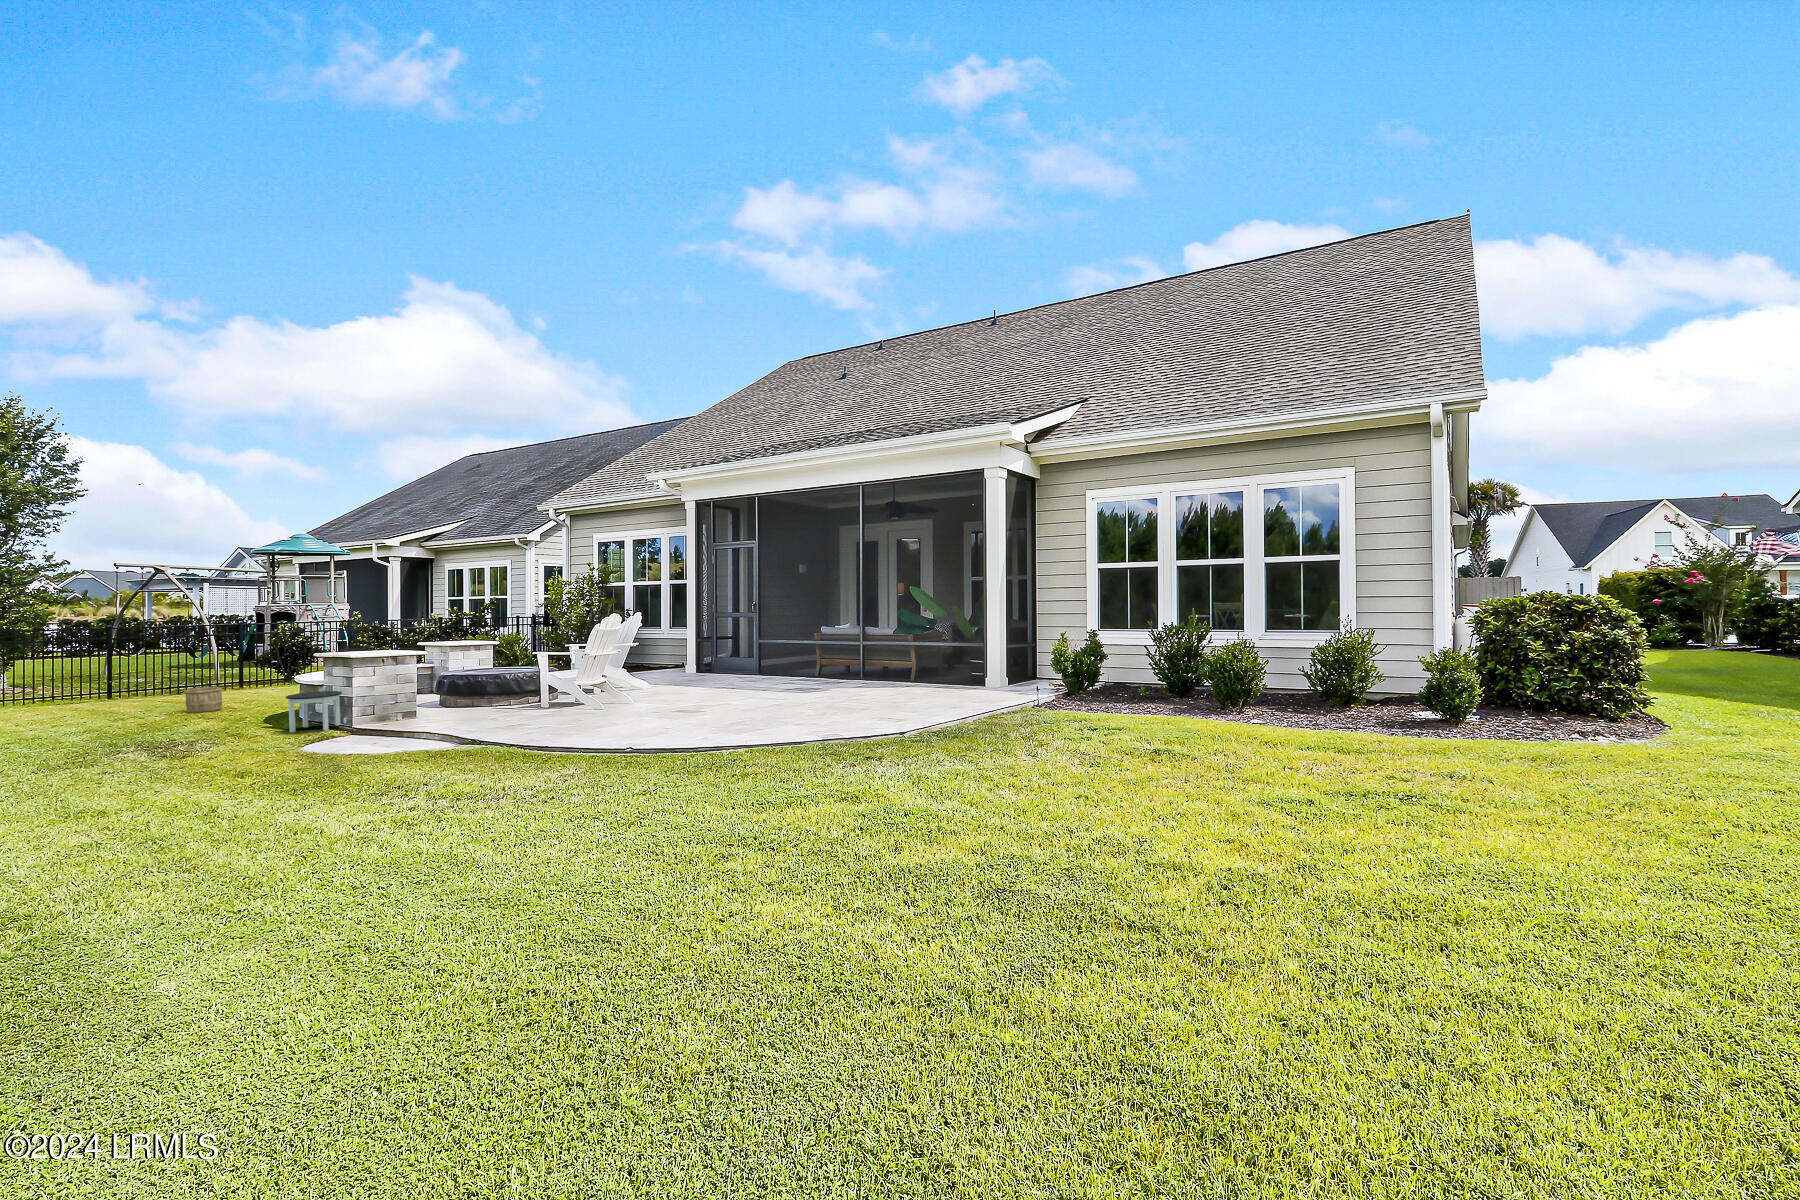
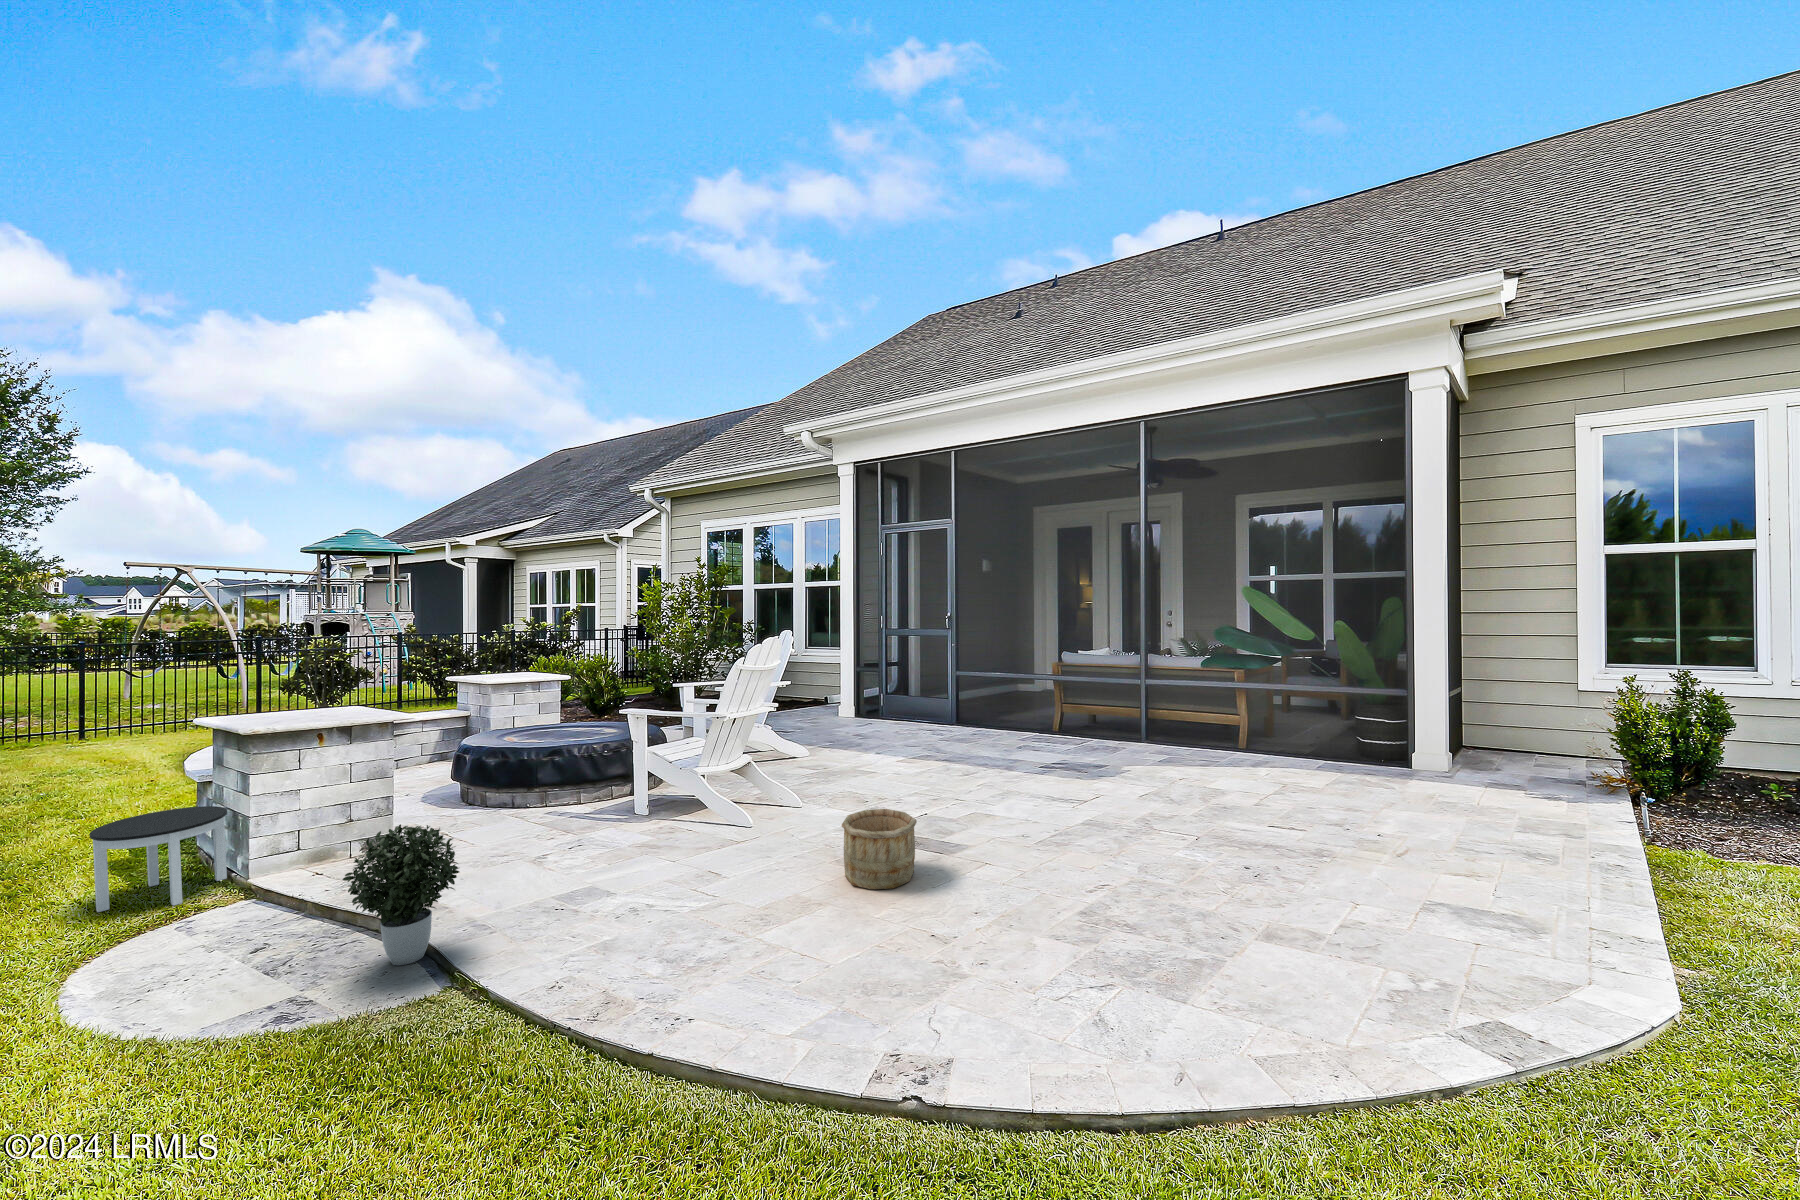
potted plant: none [424,682,469,738] -> present [343,824,459,965]
wooden bucket: present [185,687,222,713] -> present [842,809,917,889]

